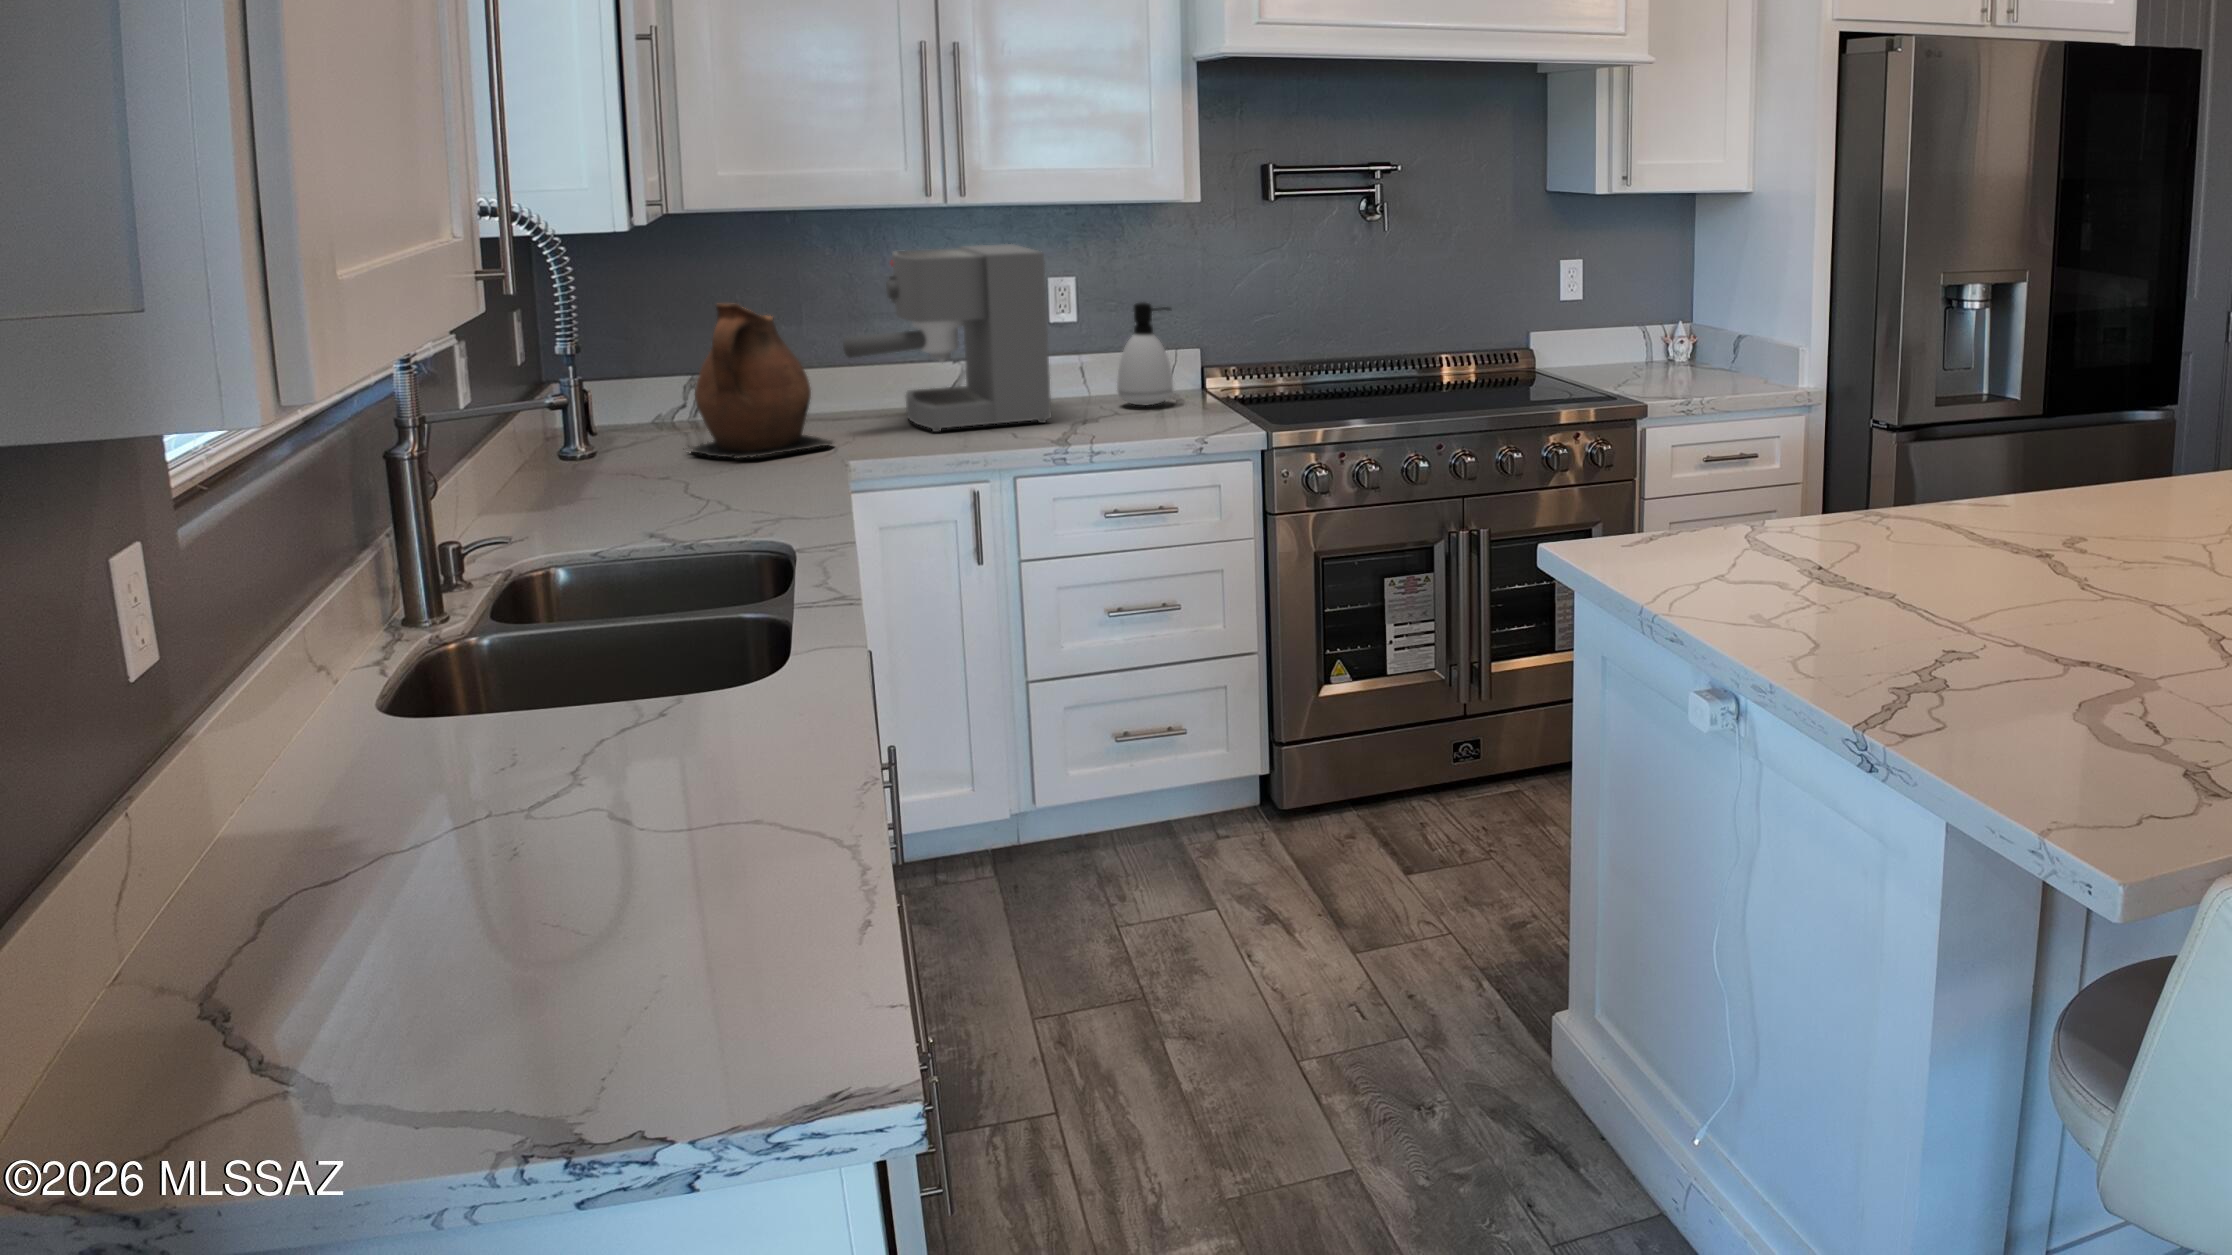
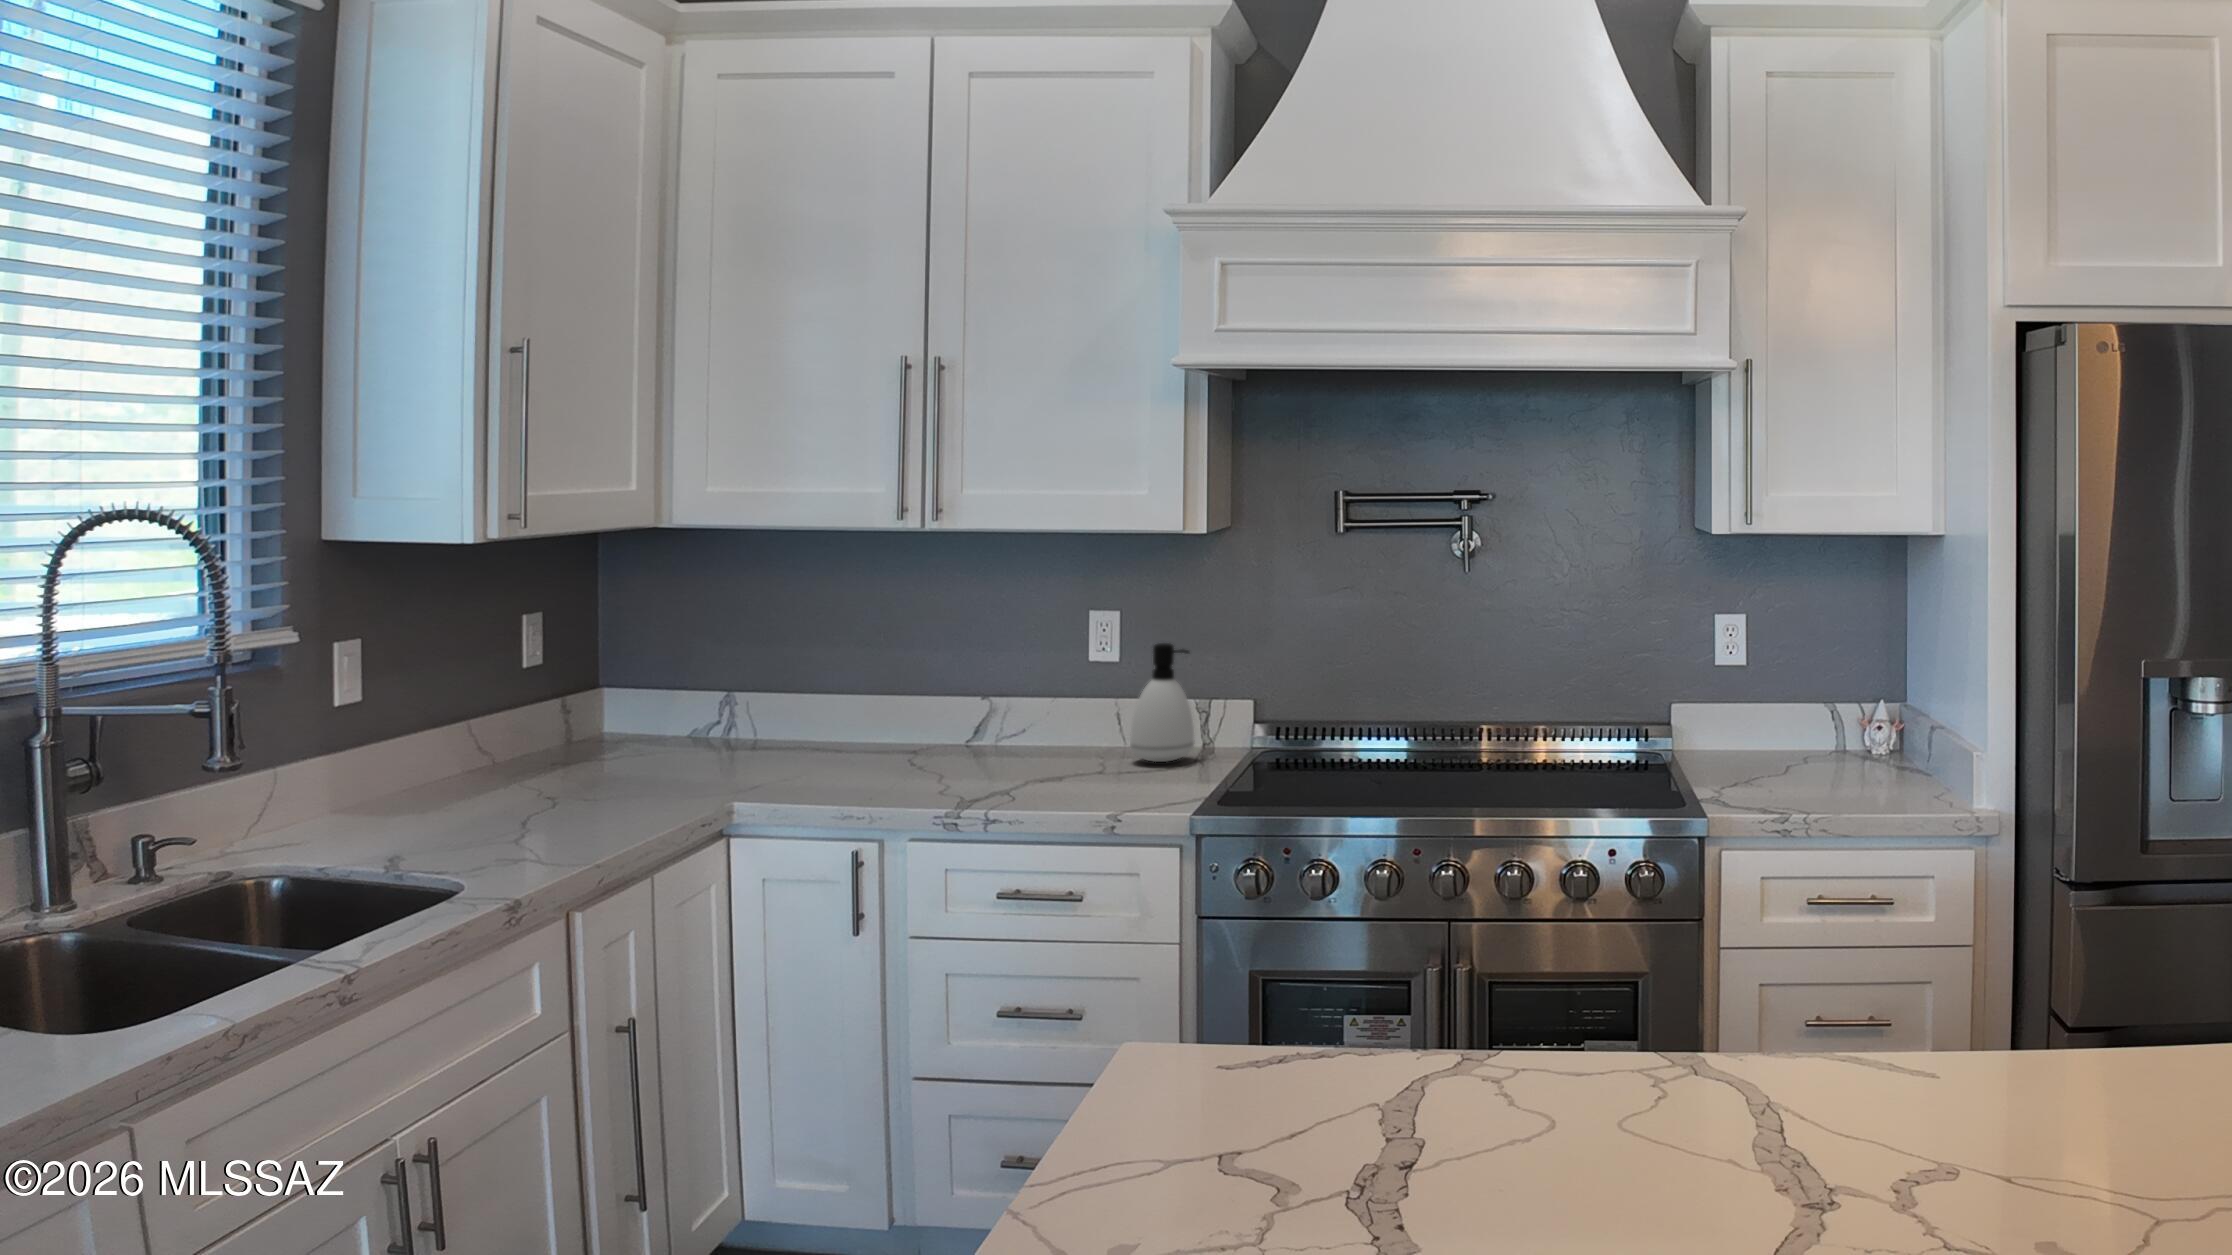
coffee maker: present [843,244,1051,432] -> none [822,573,1051,776]
ceramic pitcher: present [689,304,833,458] -> none [623,623,770,791]

